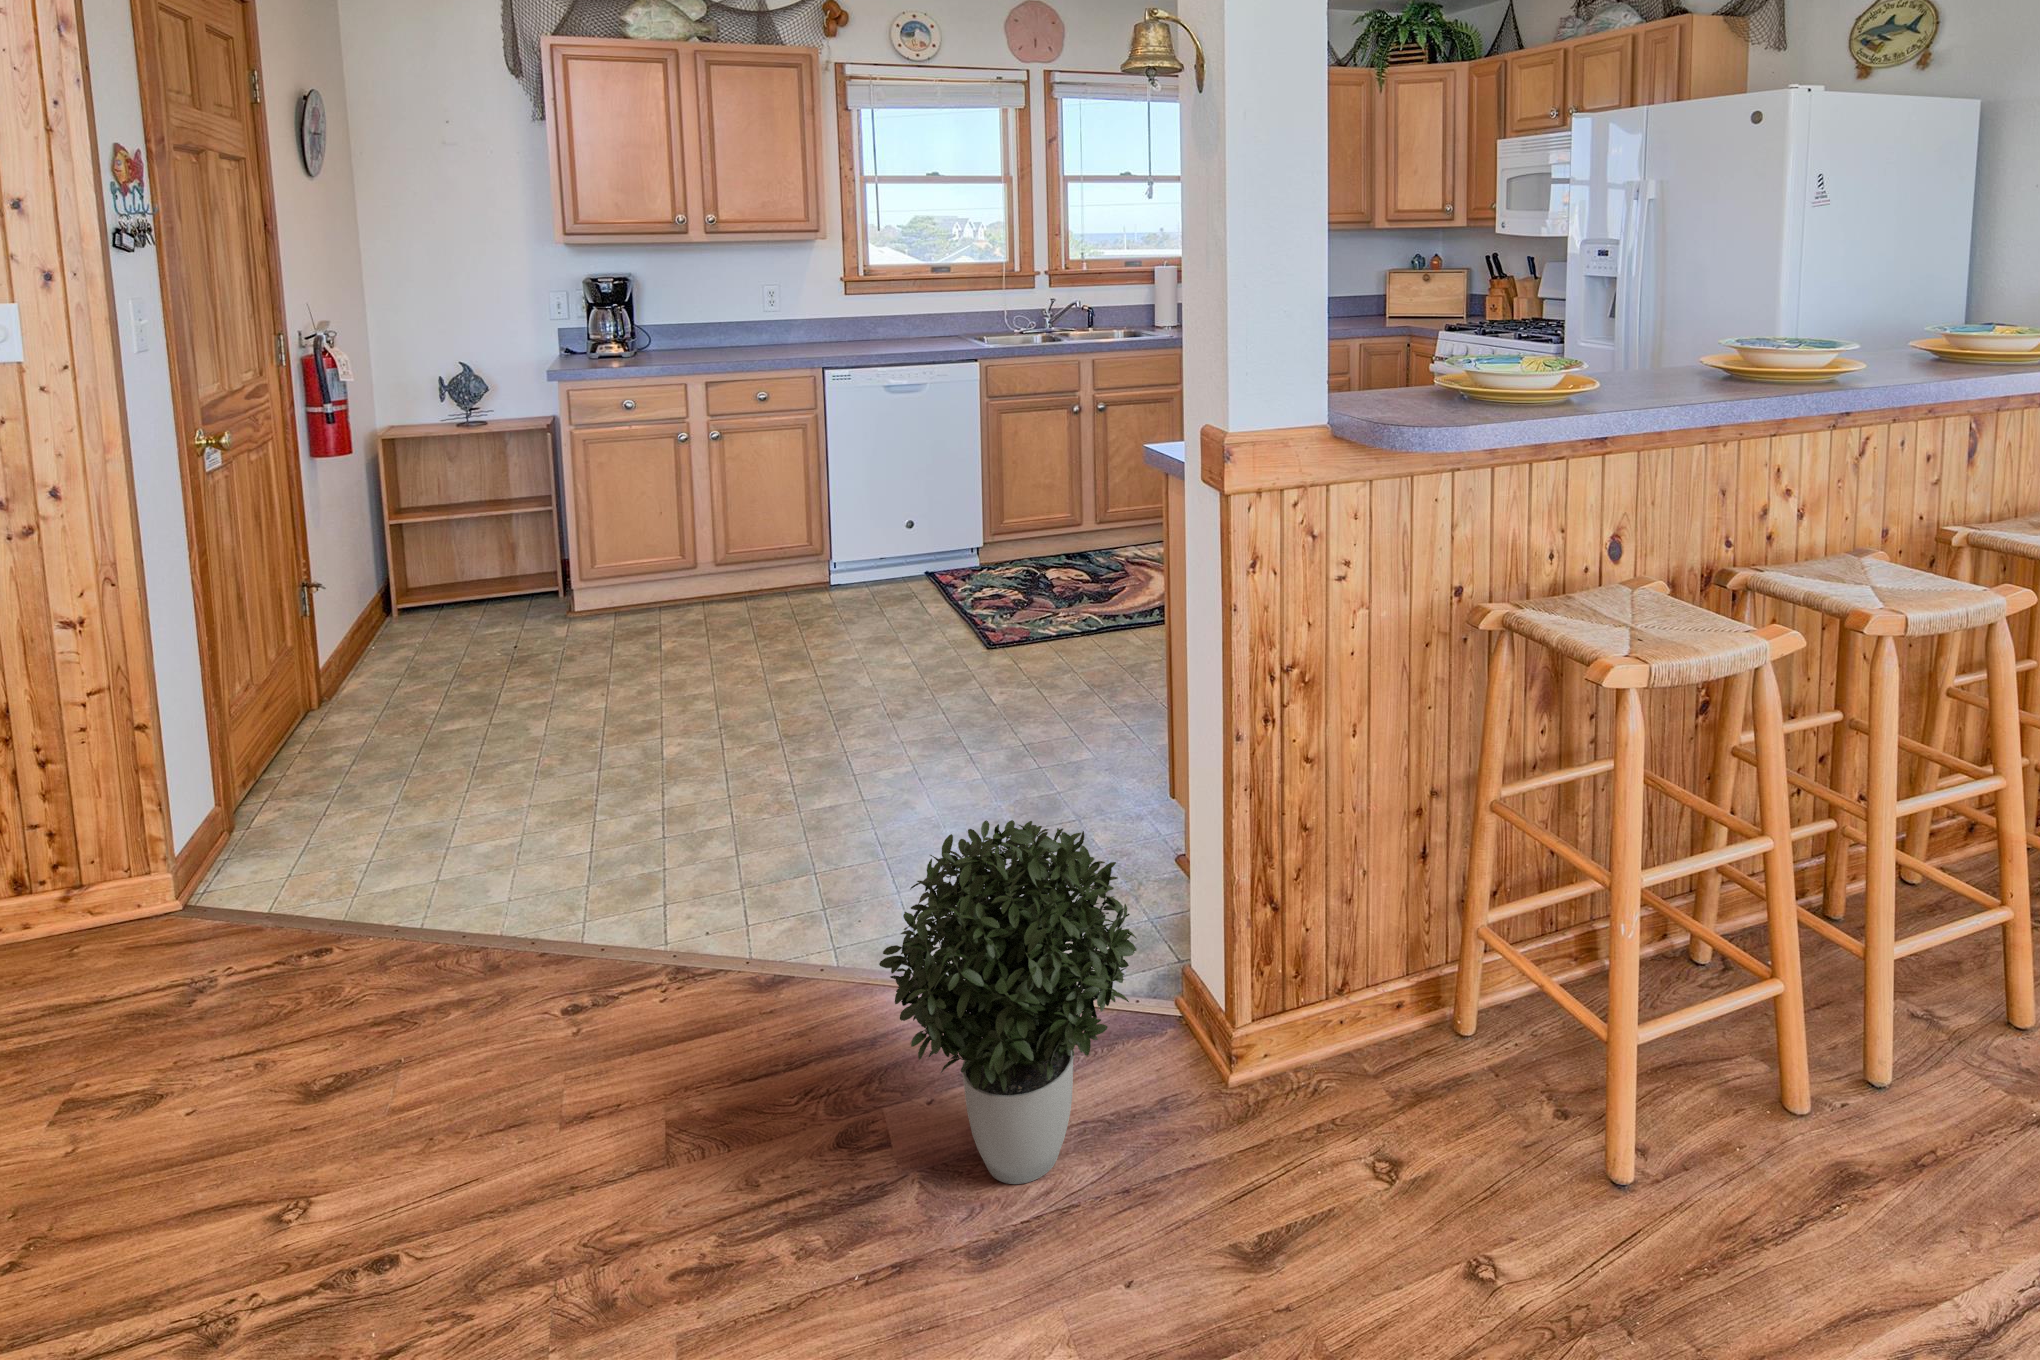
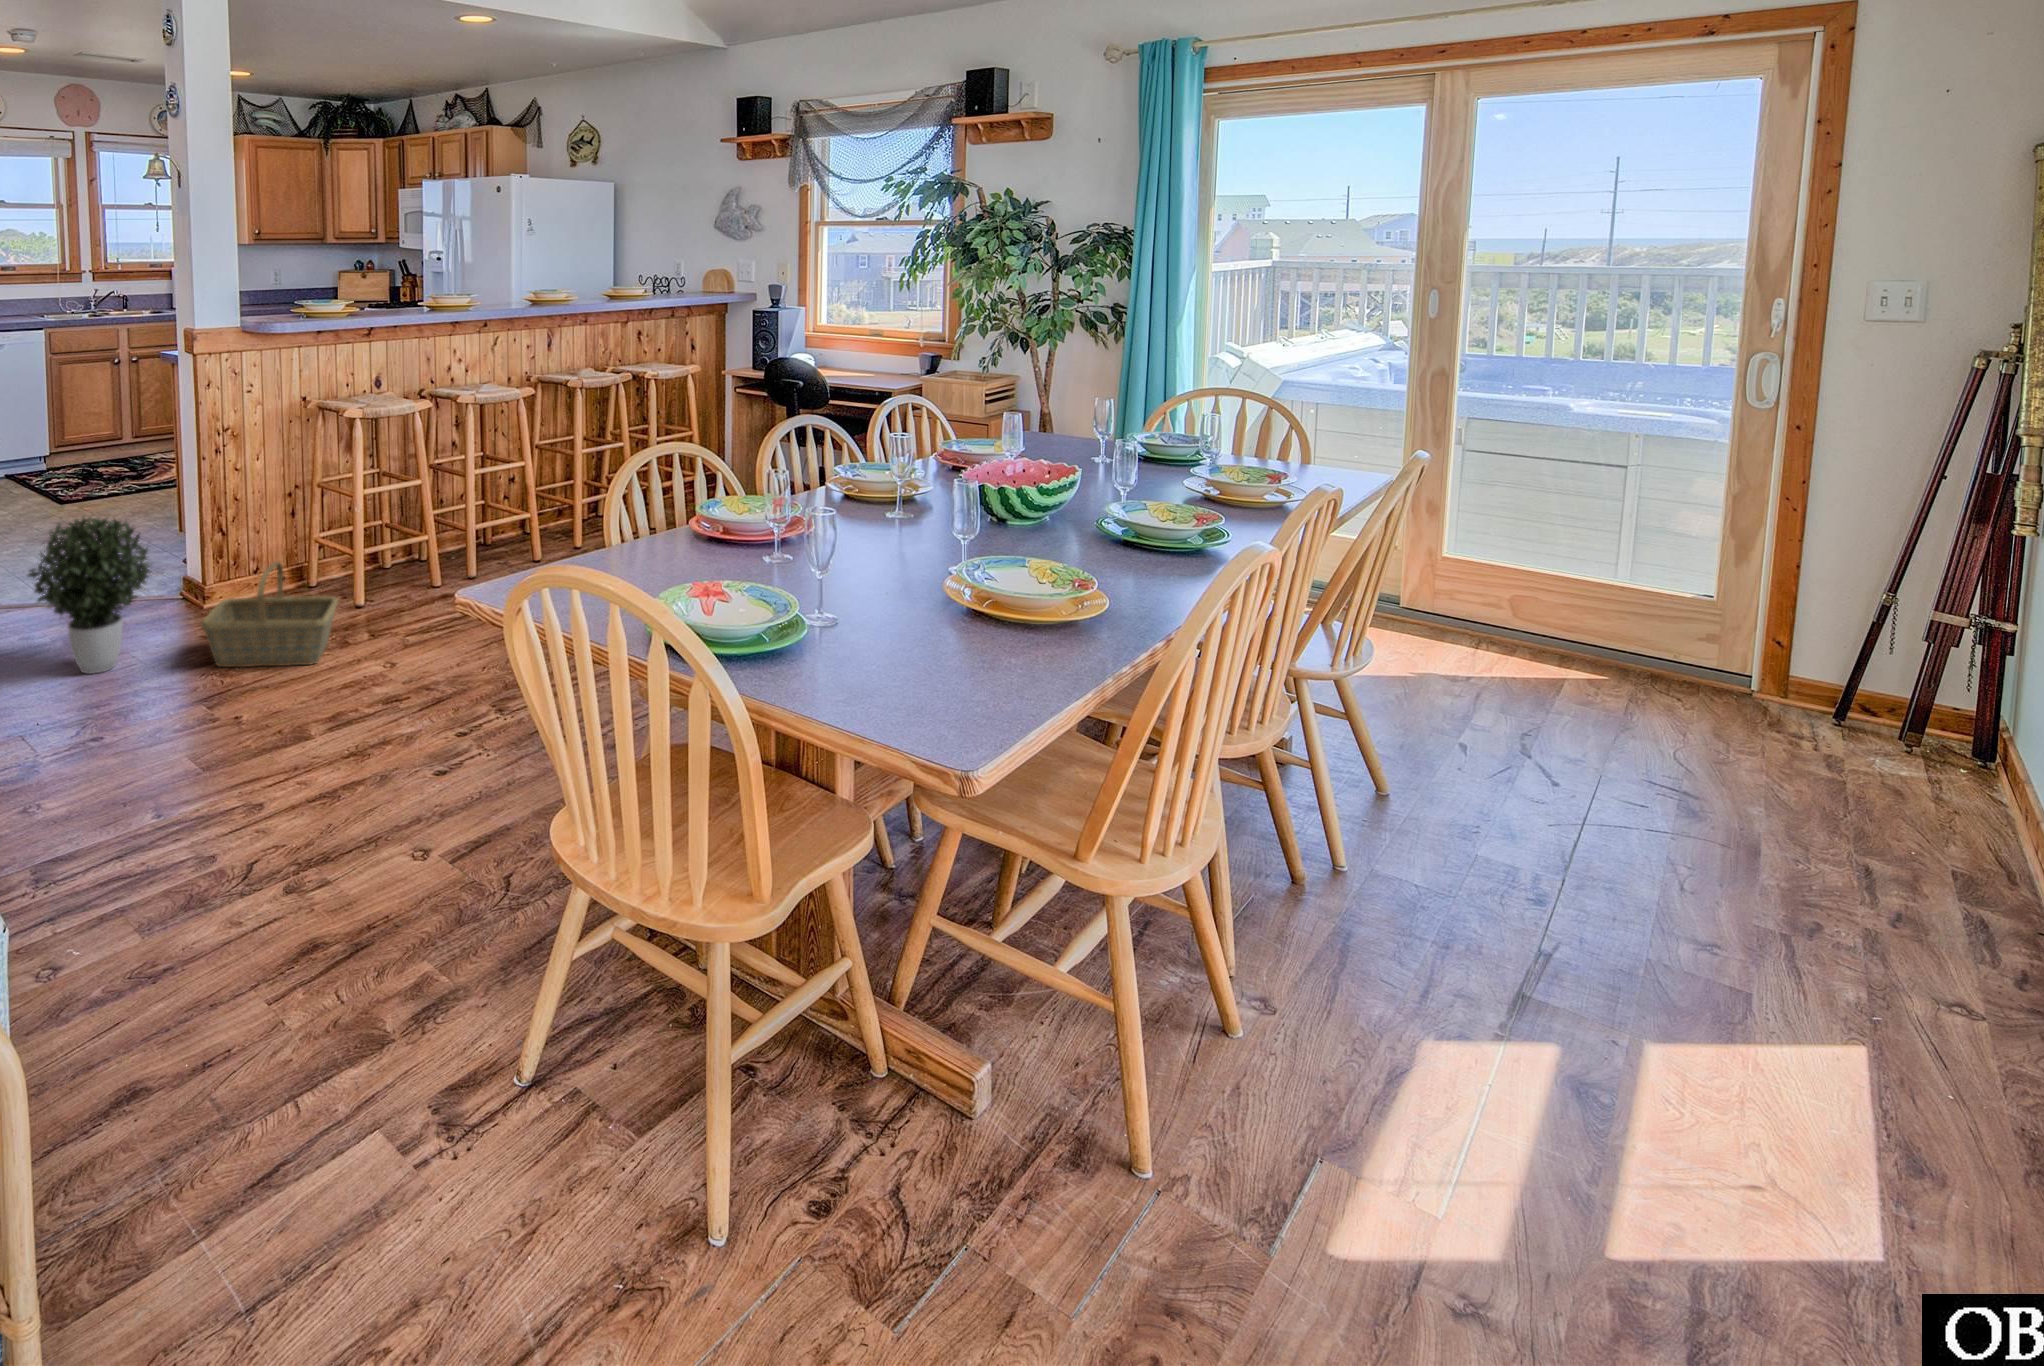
basket: none [1240,956,1541,1255] -> present [201,562,338,667]

